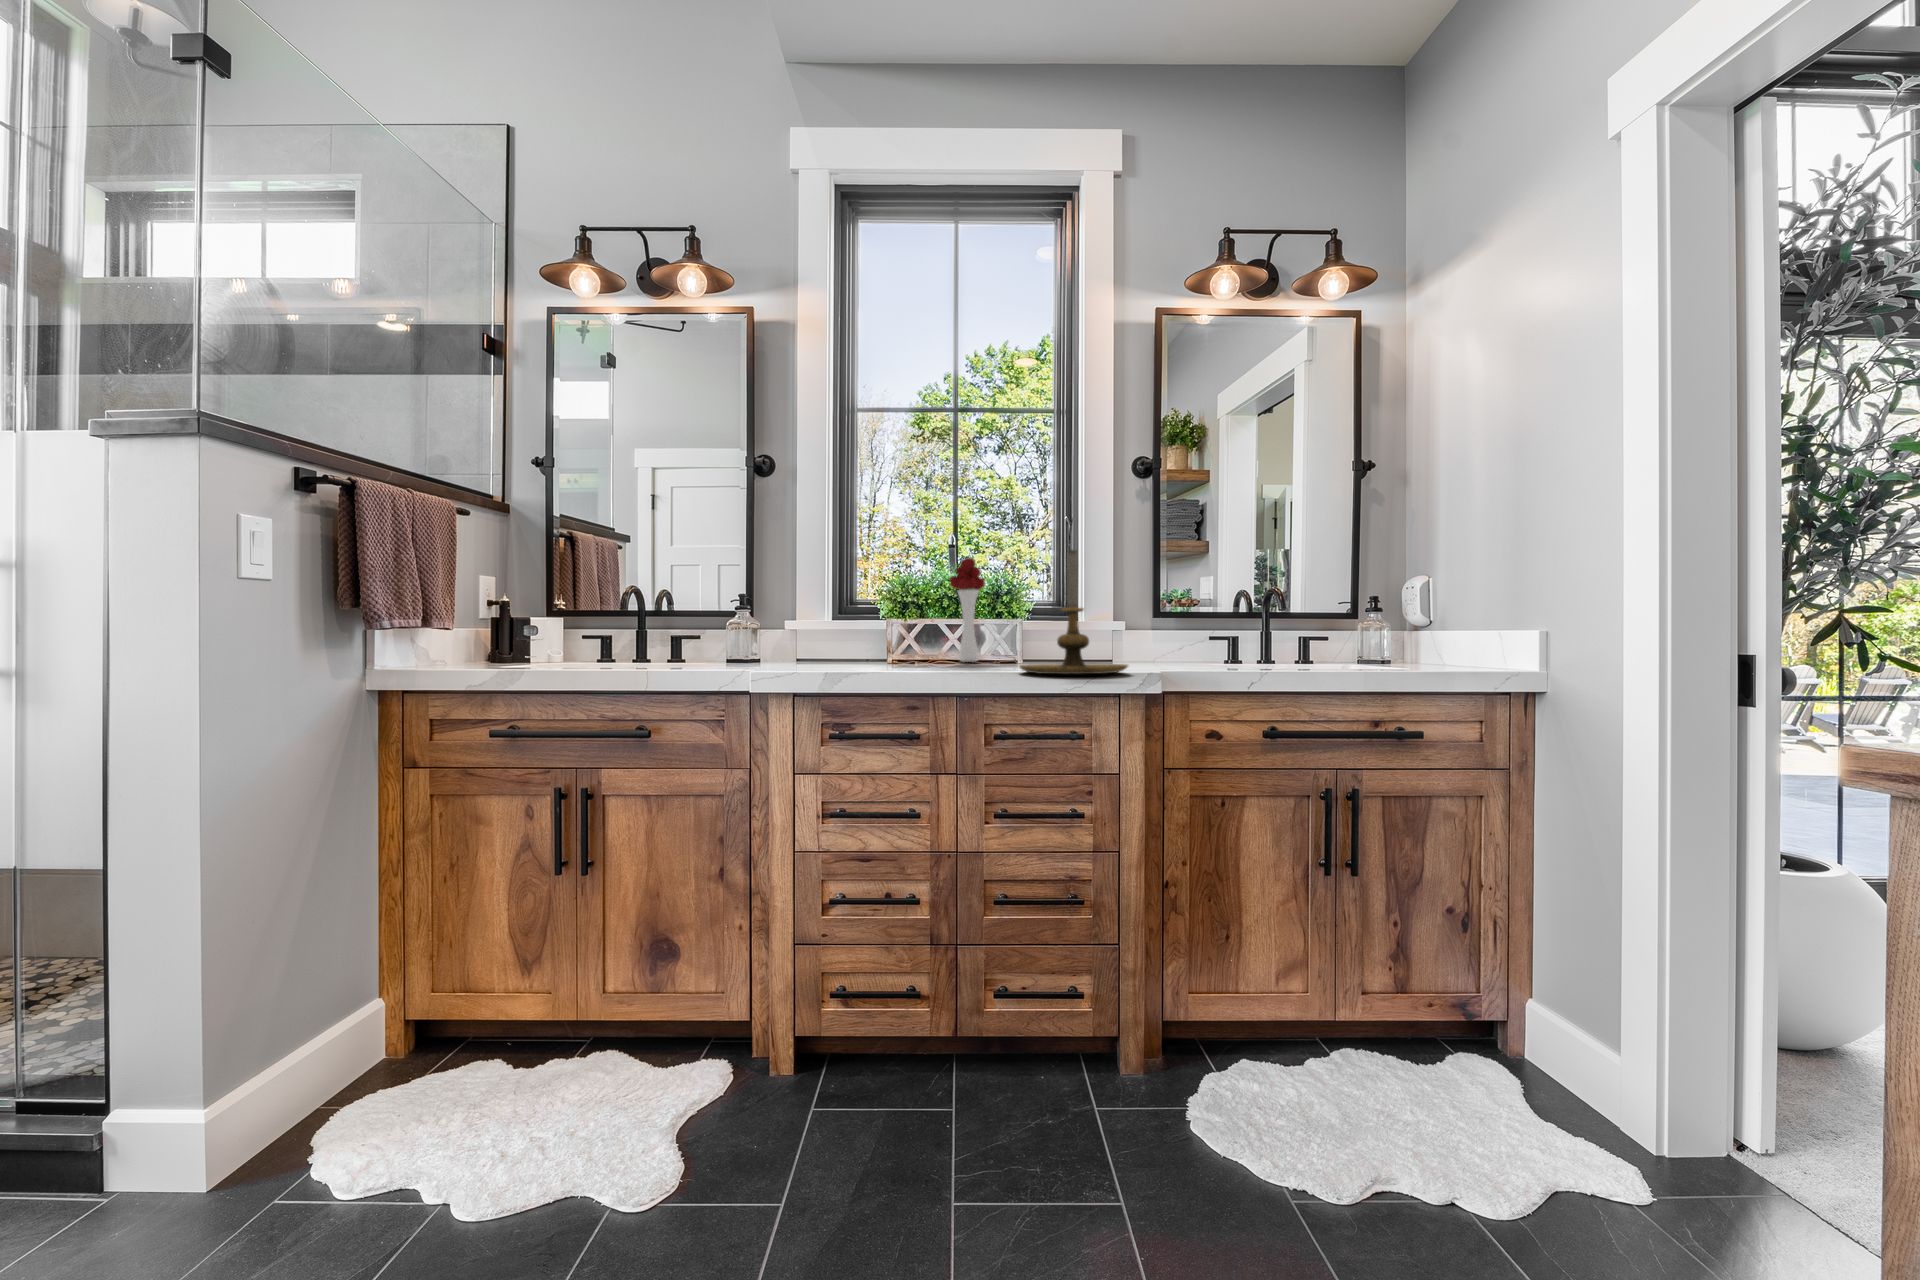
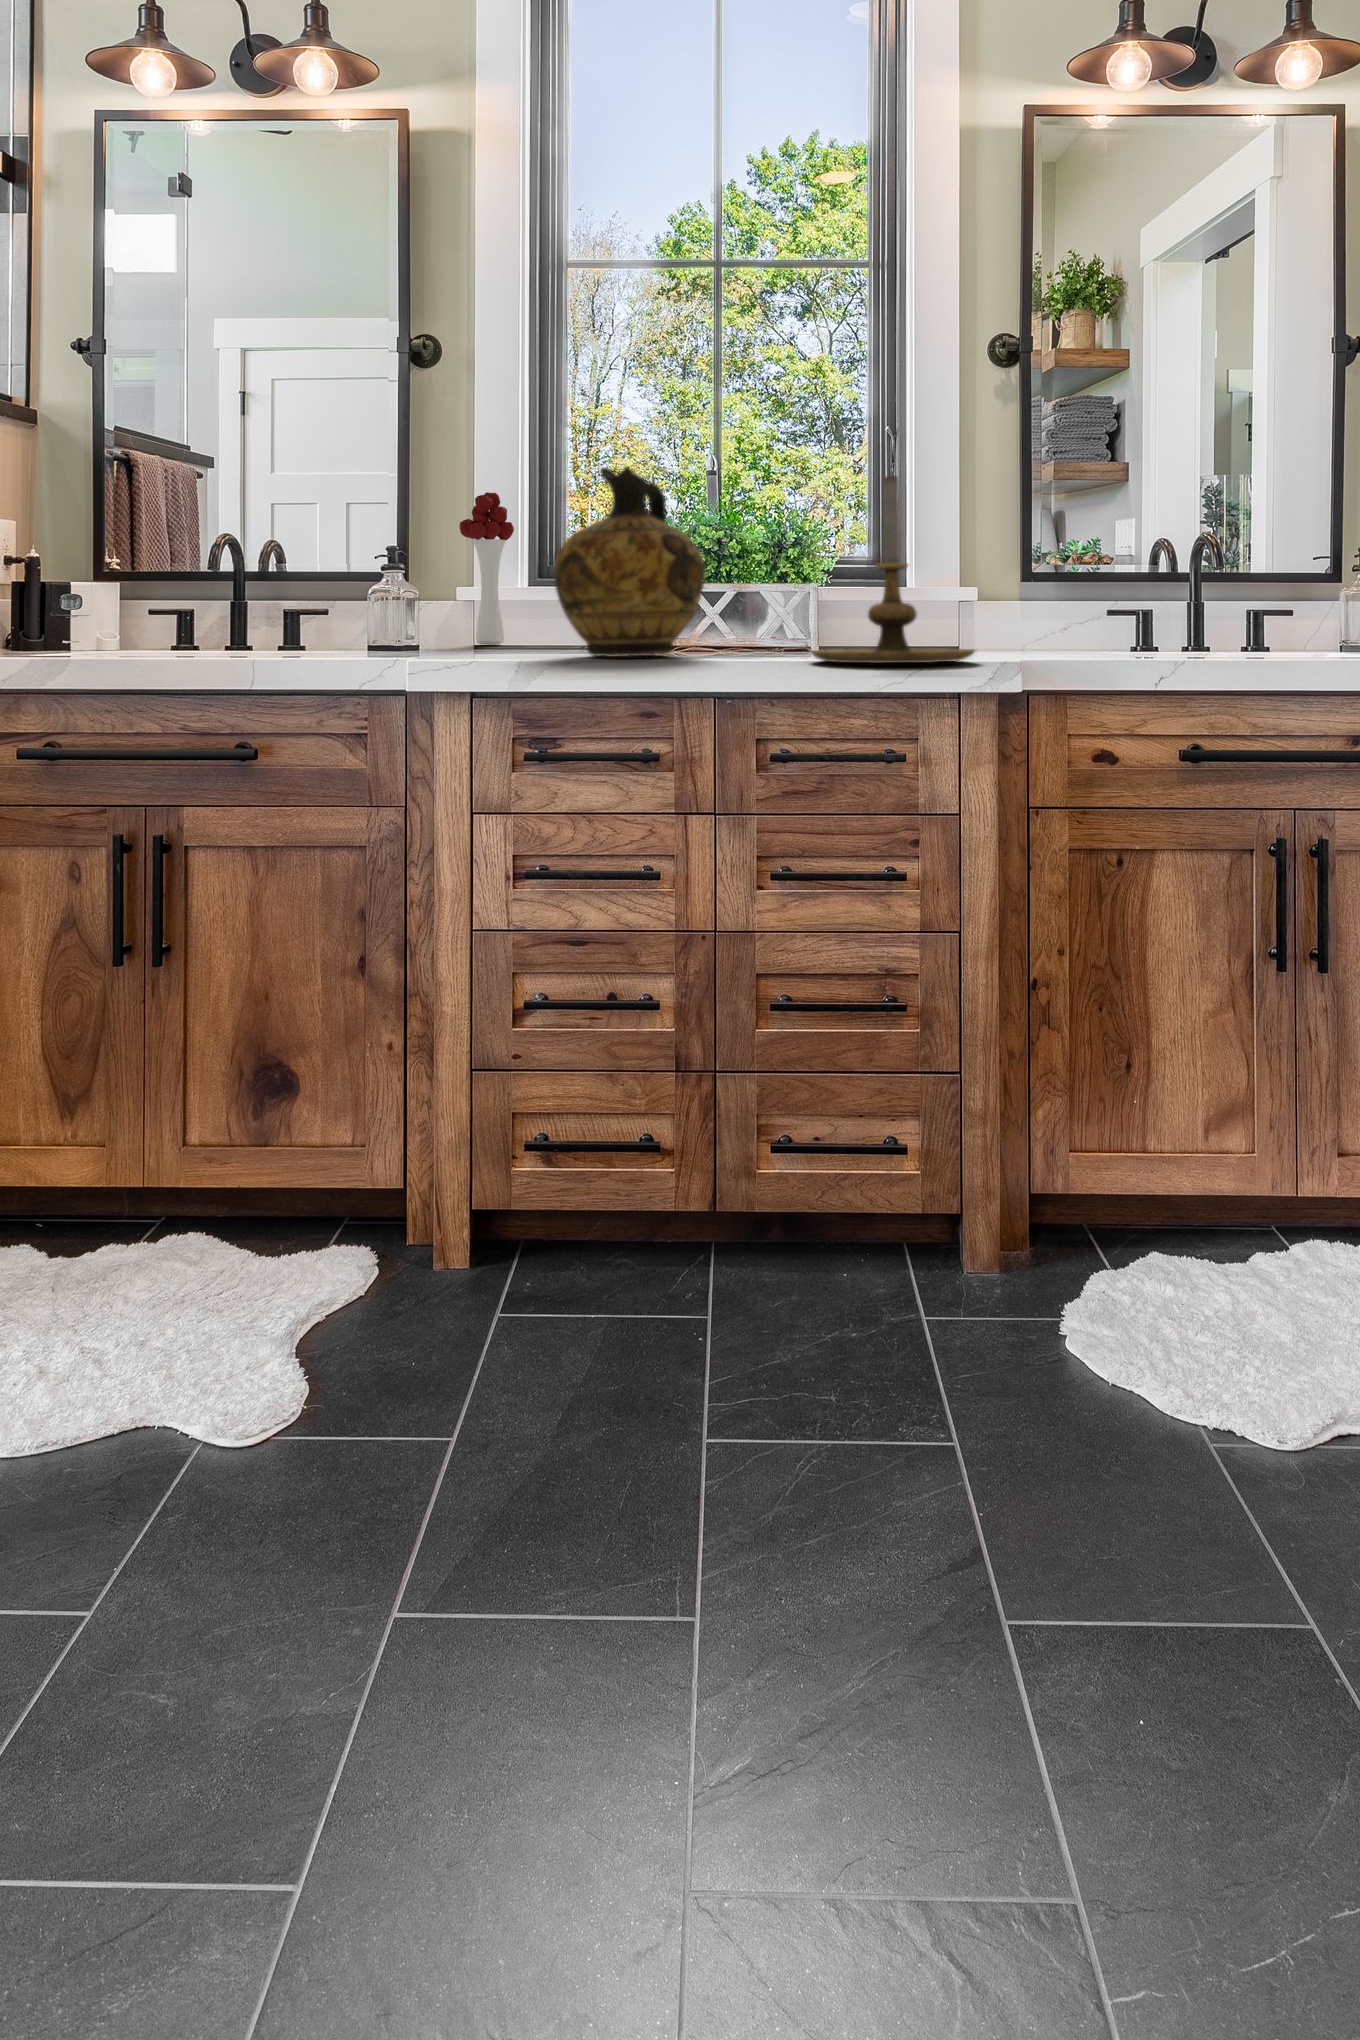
ceramic jug: none [849,543,948,668] -> present [554,467,705,657]
flower bouquet: present [950,557,985,662] -> present [459,492,514,644]

